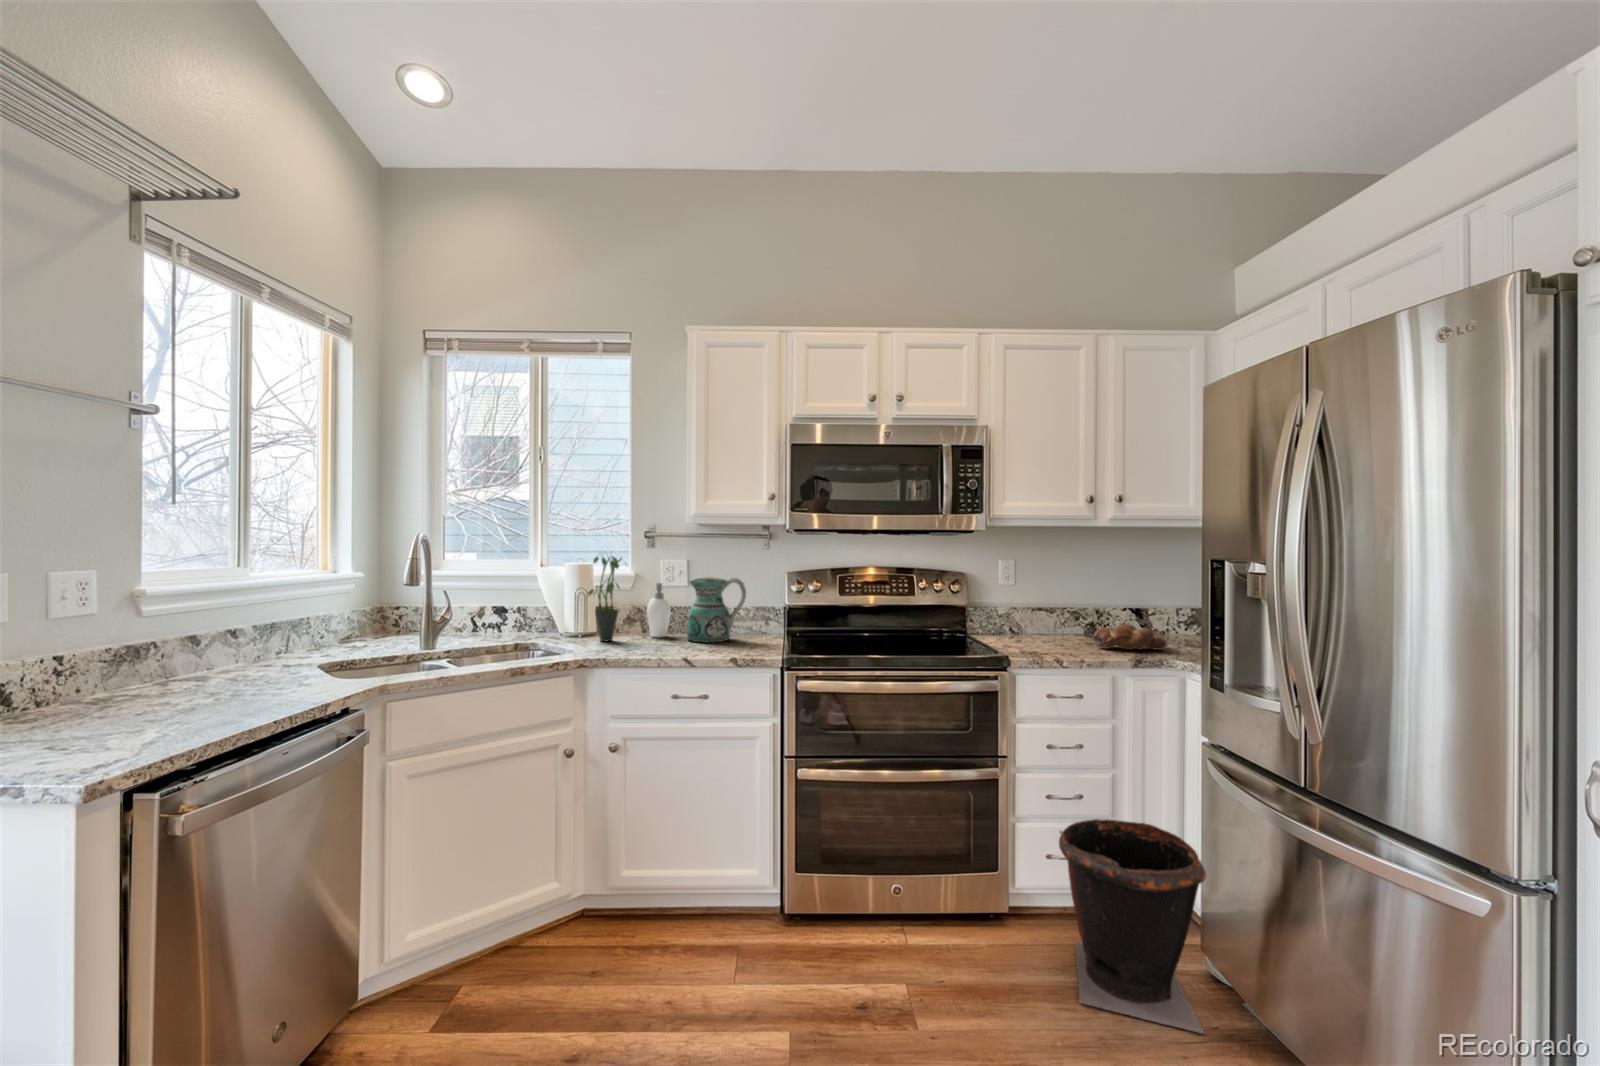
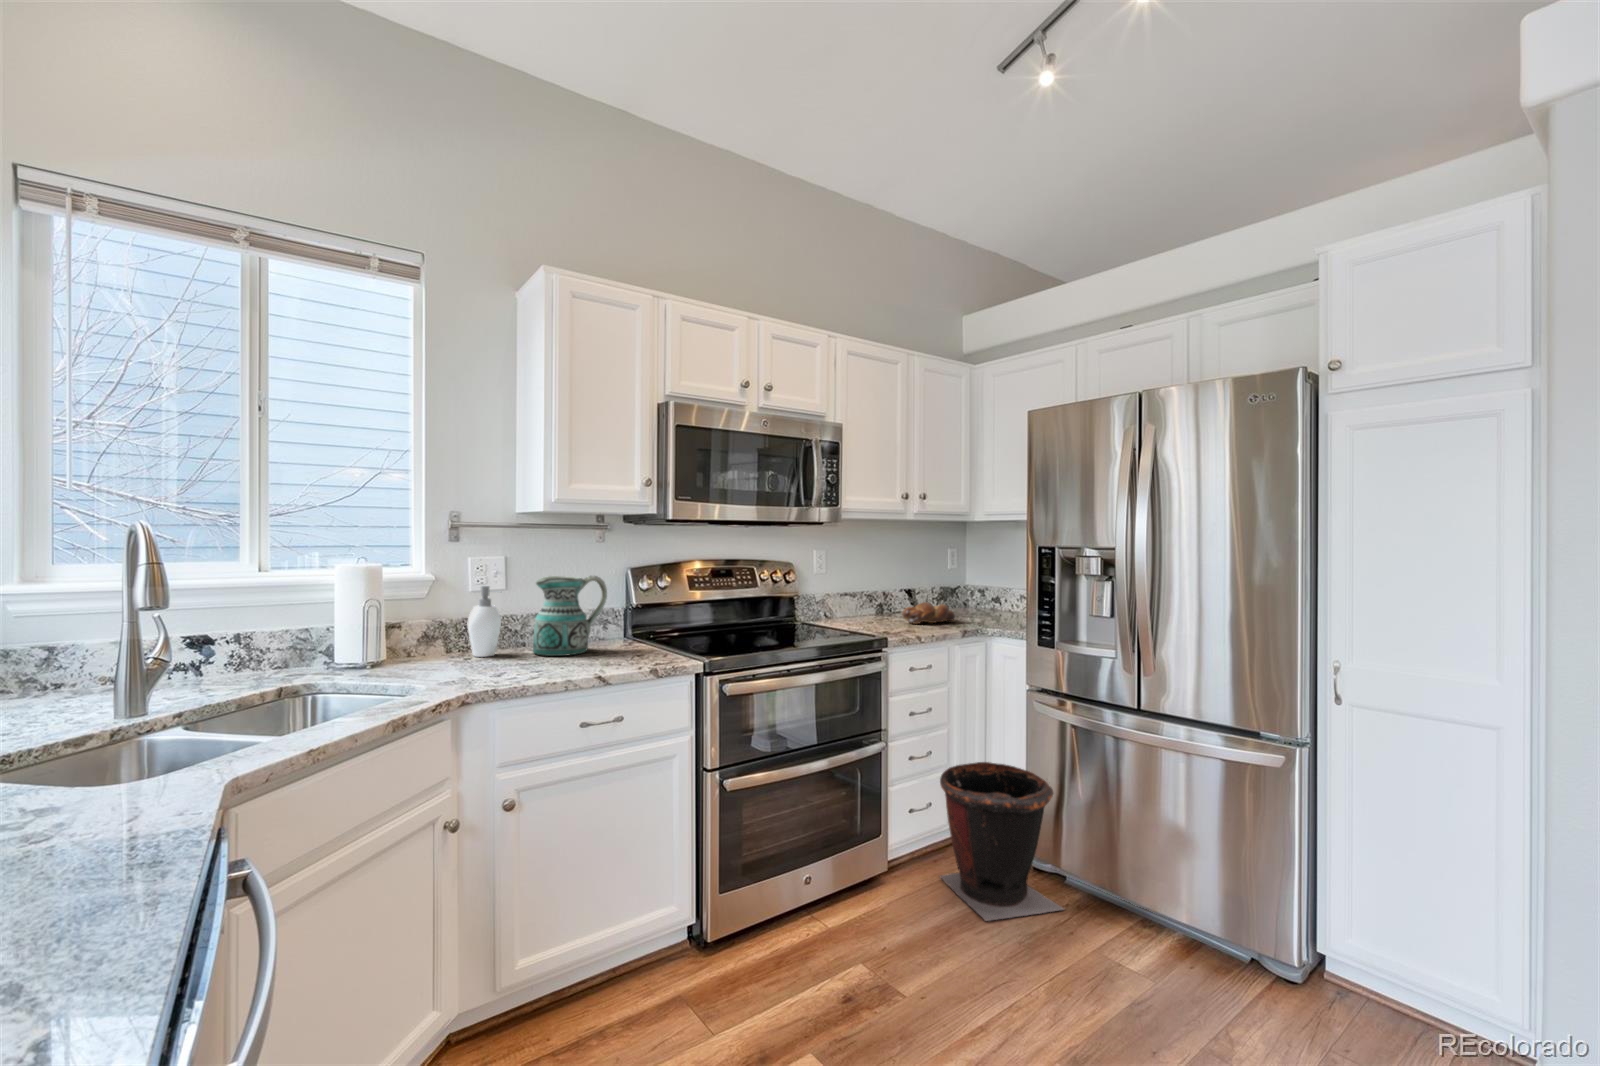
potted plant: present [588,557,622,641] -> none [406,546,460,669]

